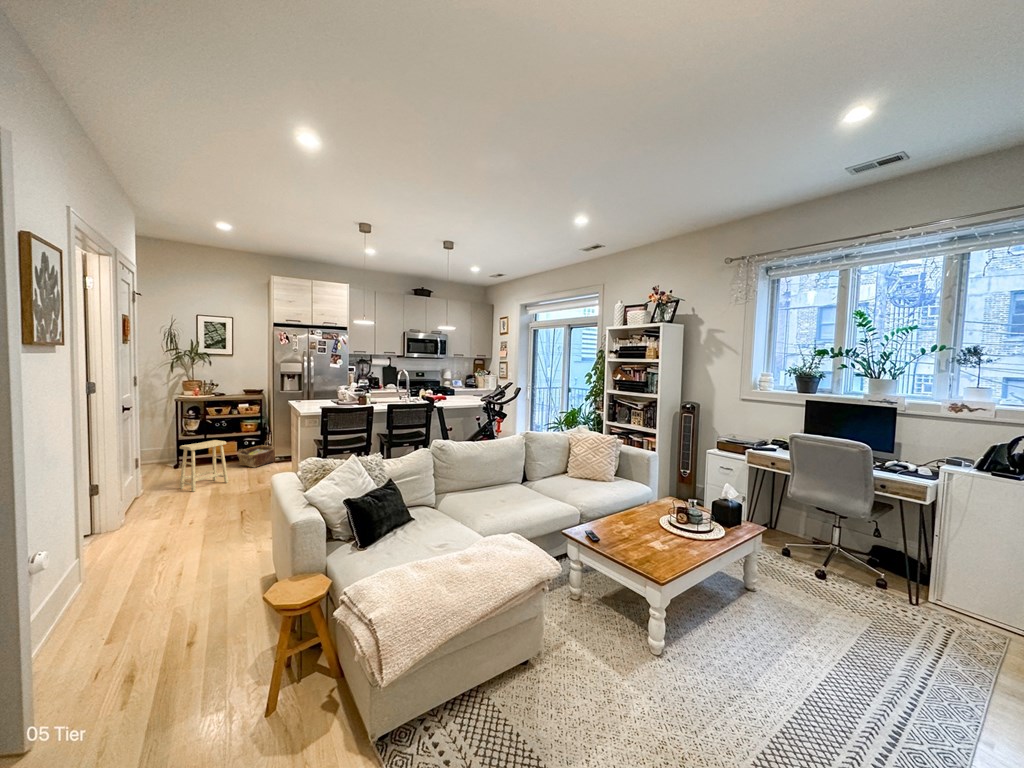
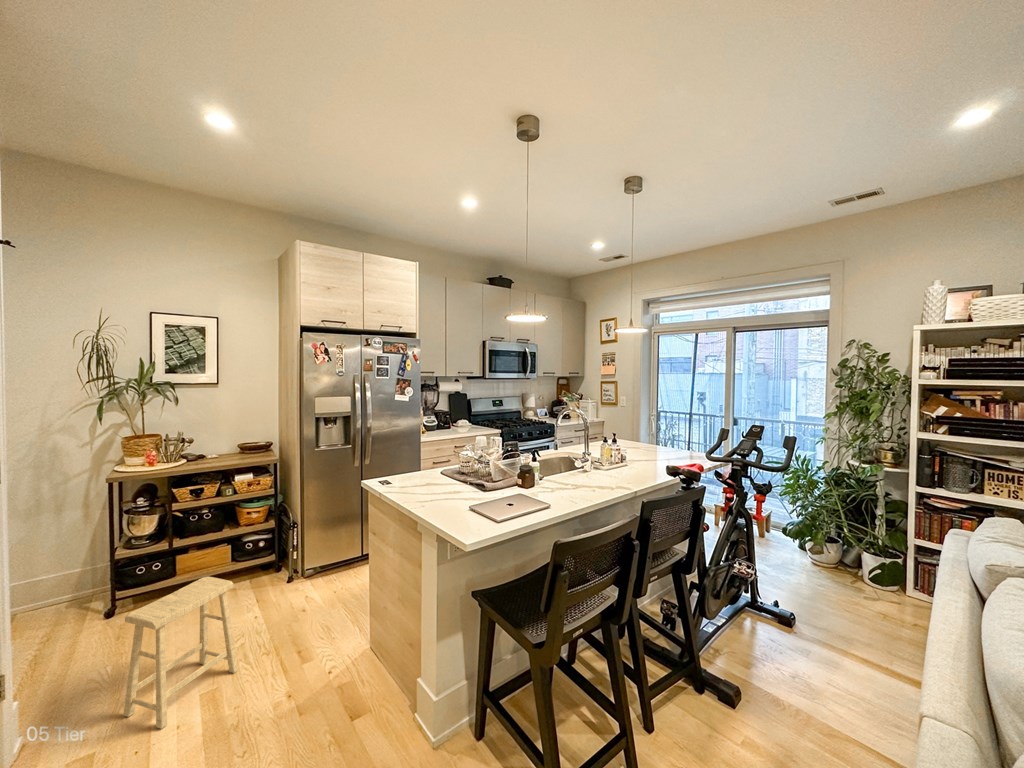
woven basket: present [238,441,275,468] -> none [239,540,308,603]

